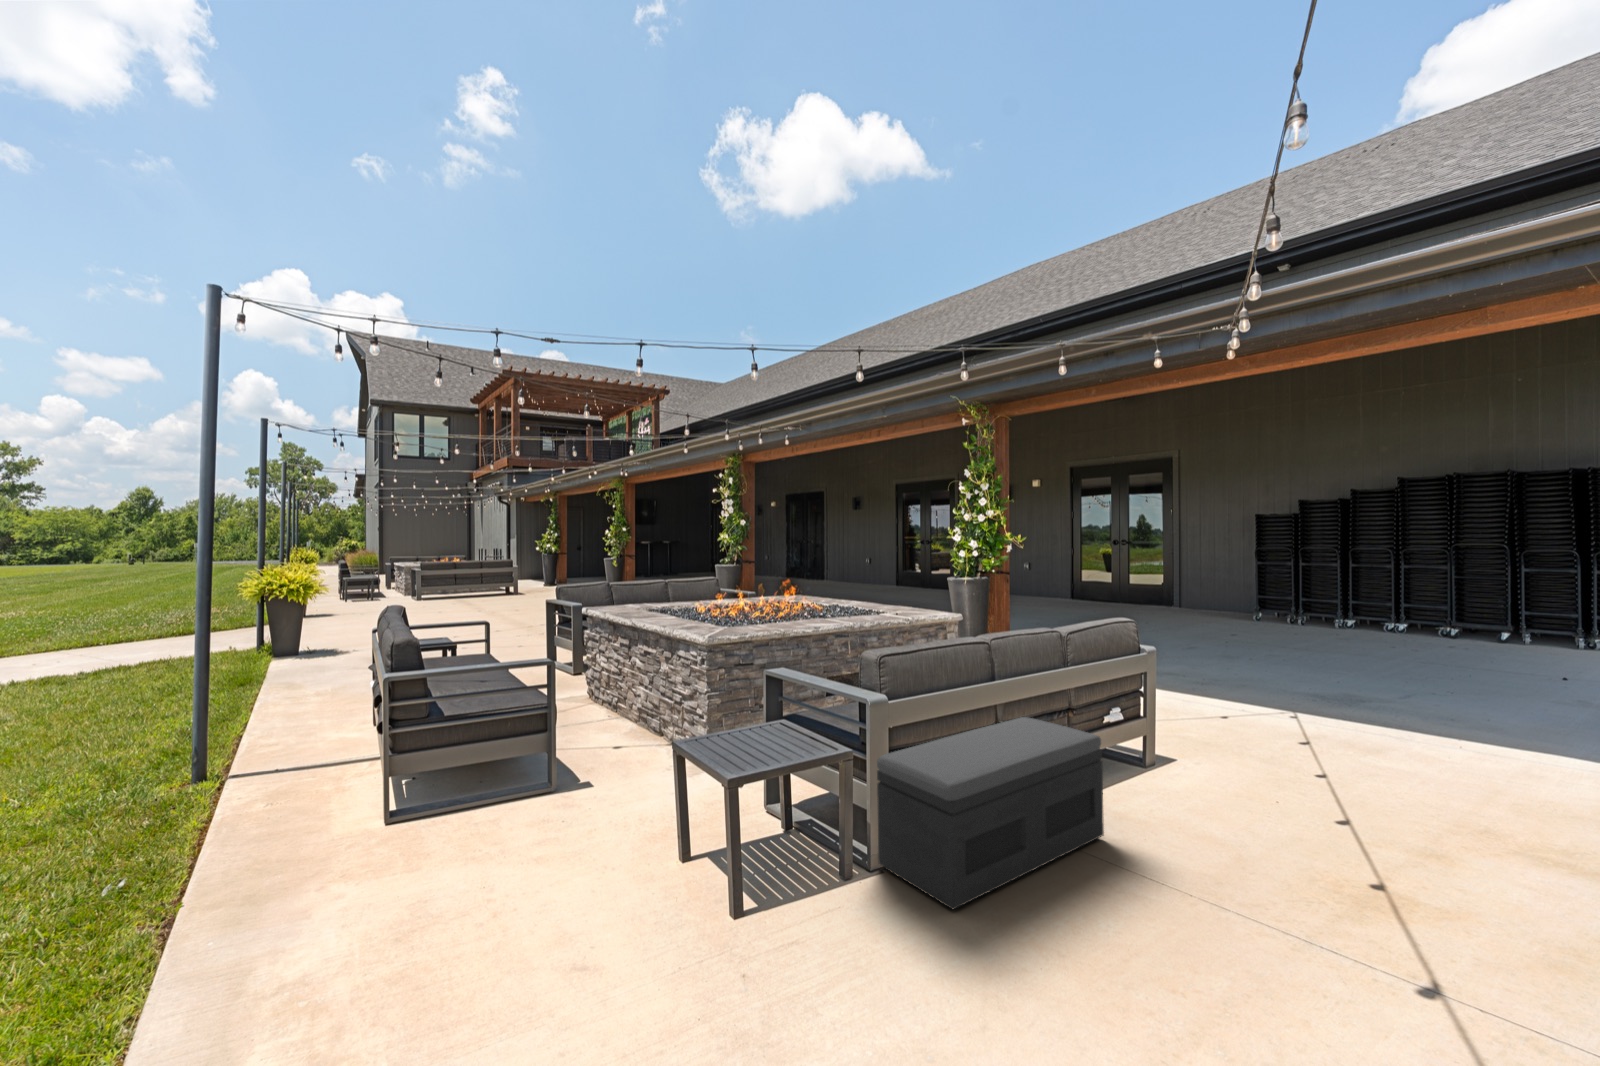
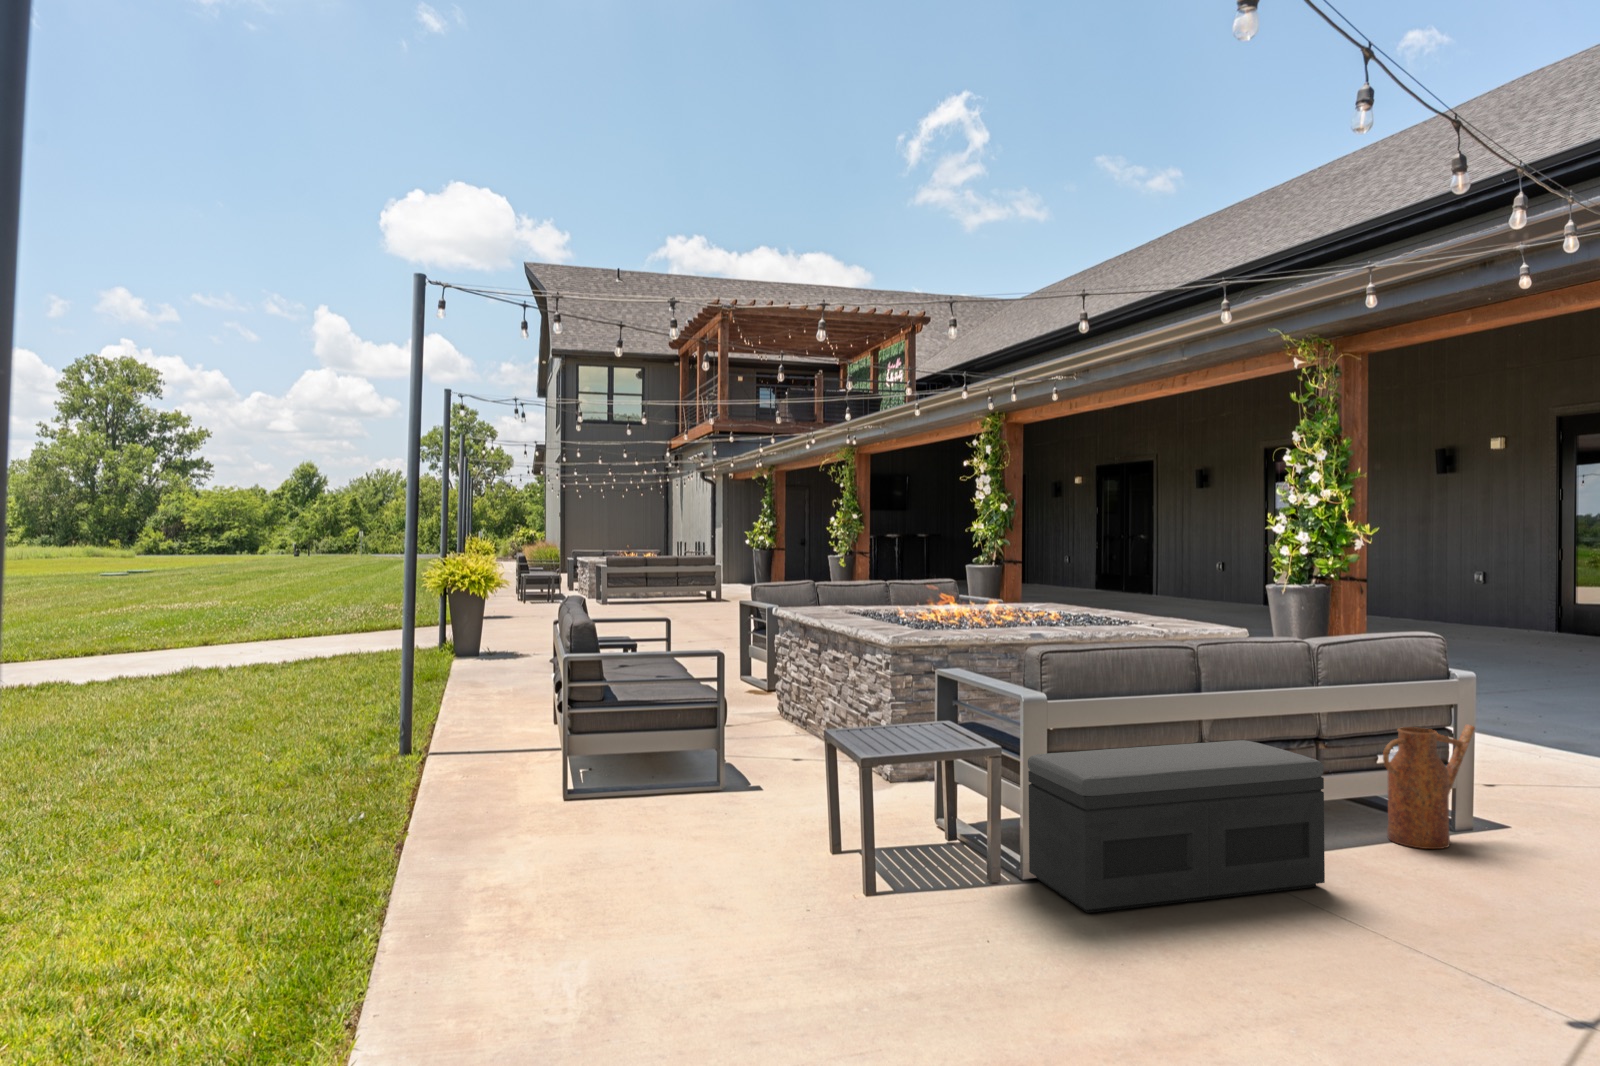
watering can: none [1100,685,1149,784] -> present [1383,725,1475,849]

